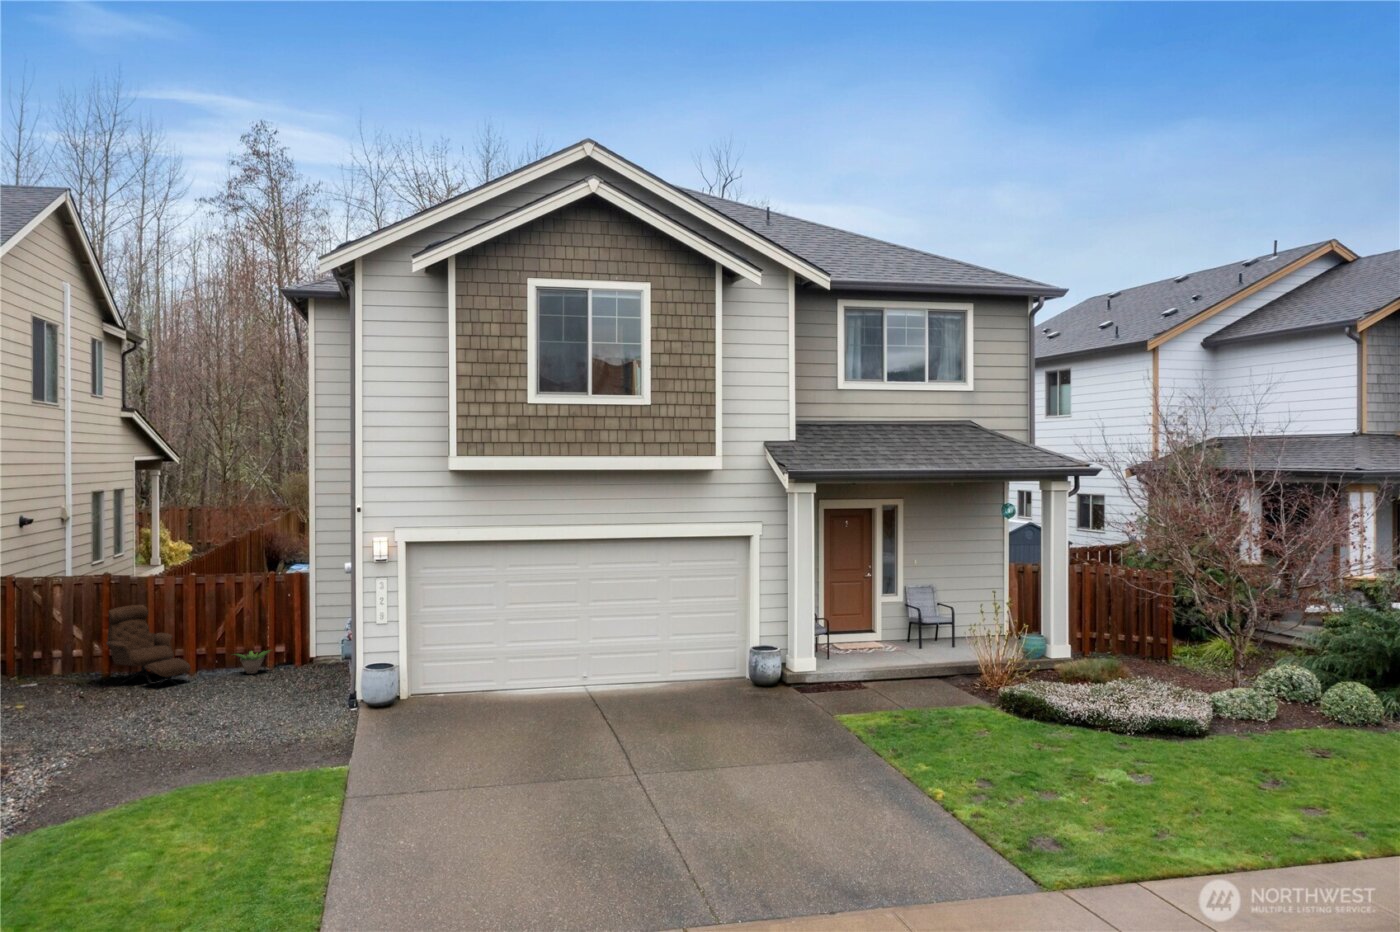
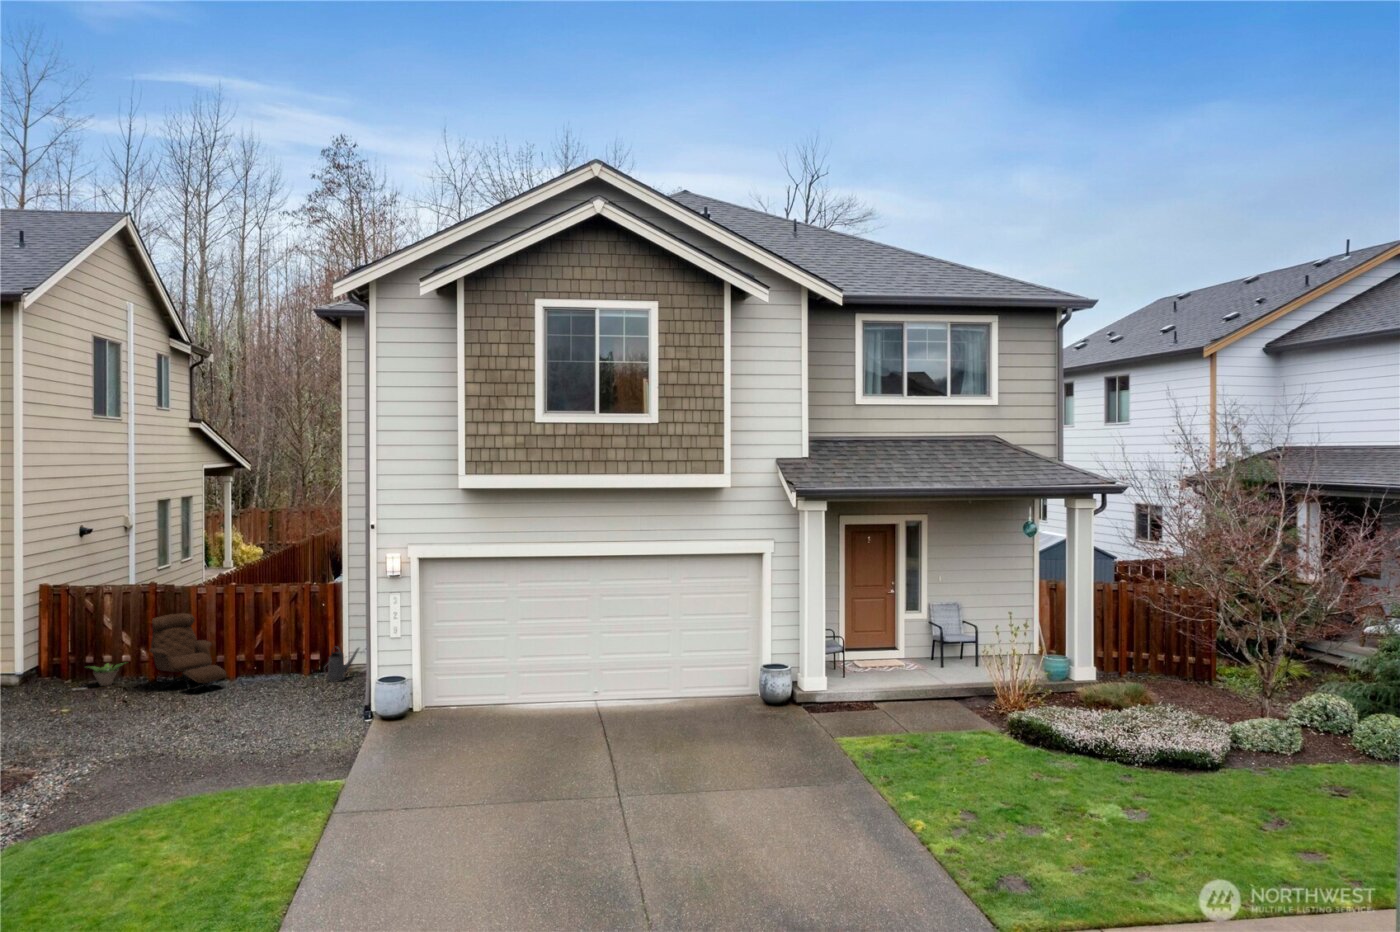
watering can: none [295,637,331,674] -> present [327,647,359,682]
decorative plant: present [237,651,269,674] -> present [89,663,122,686]

